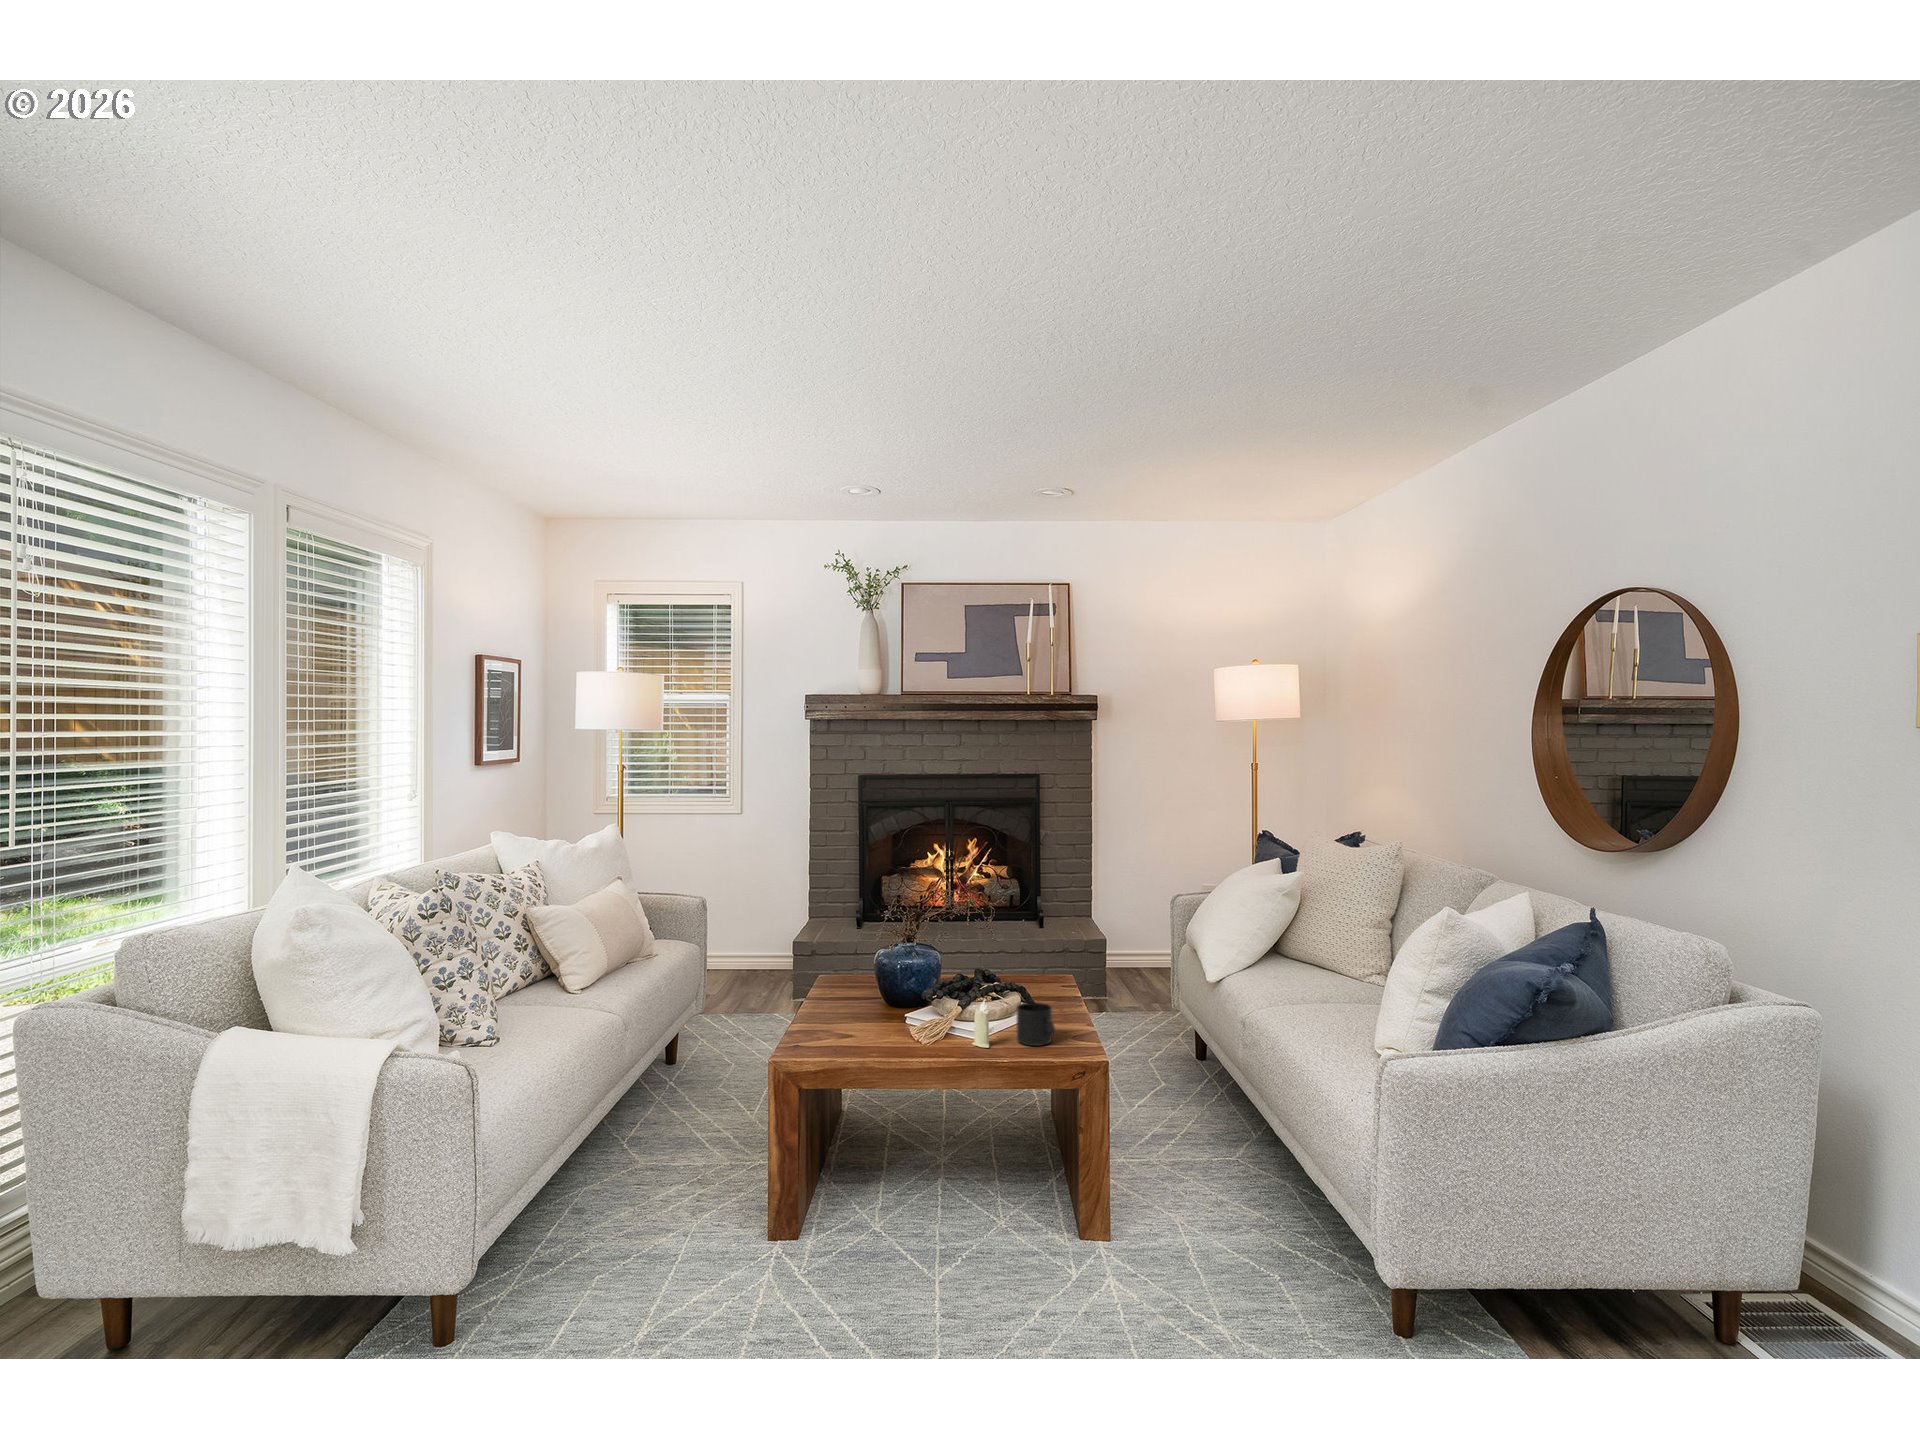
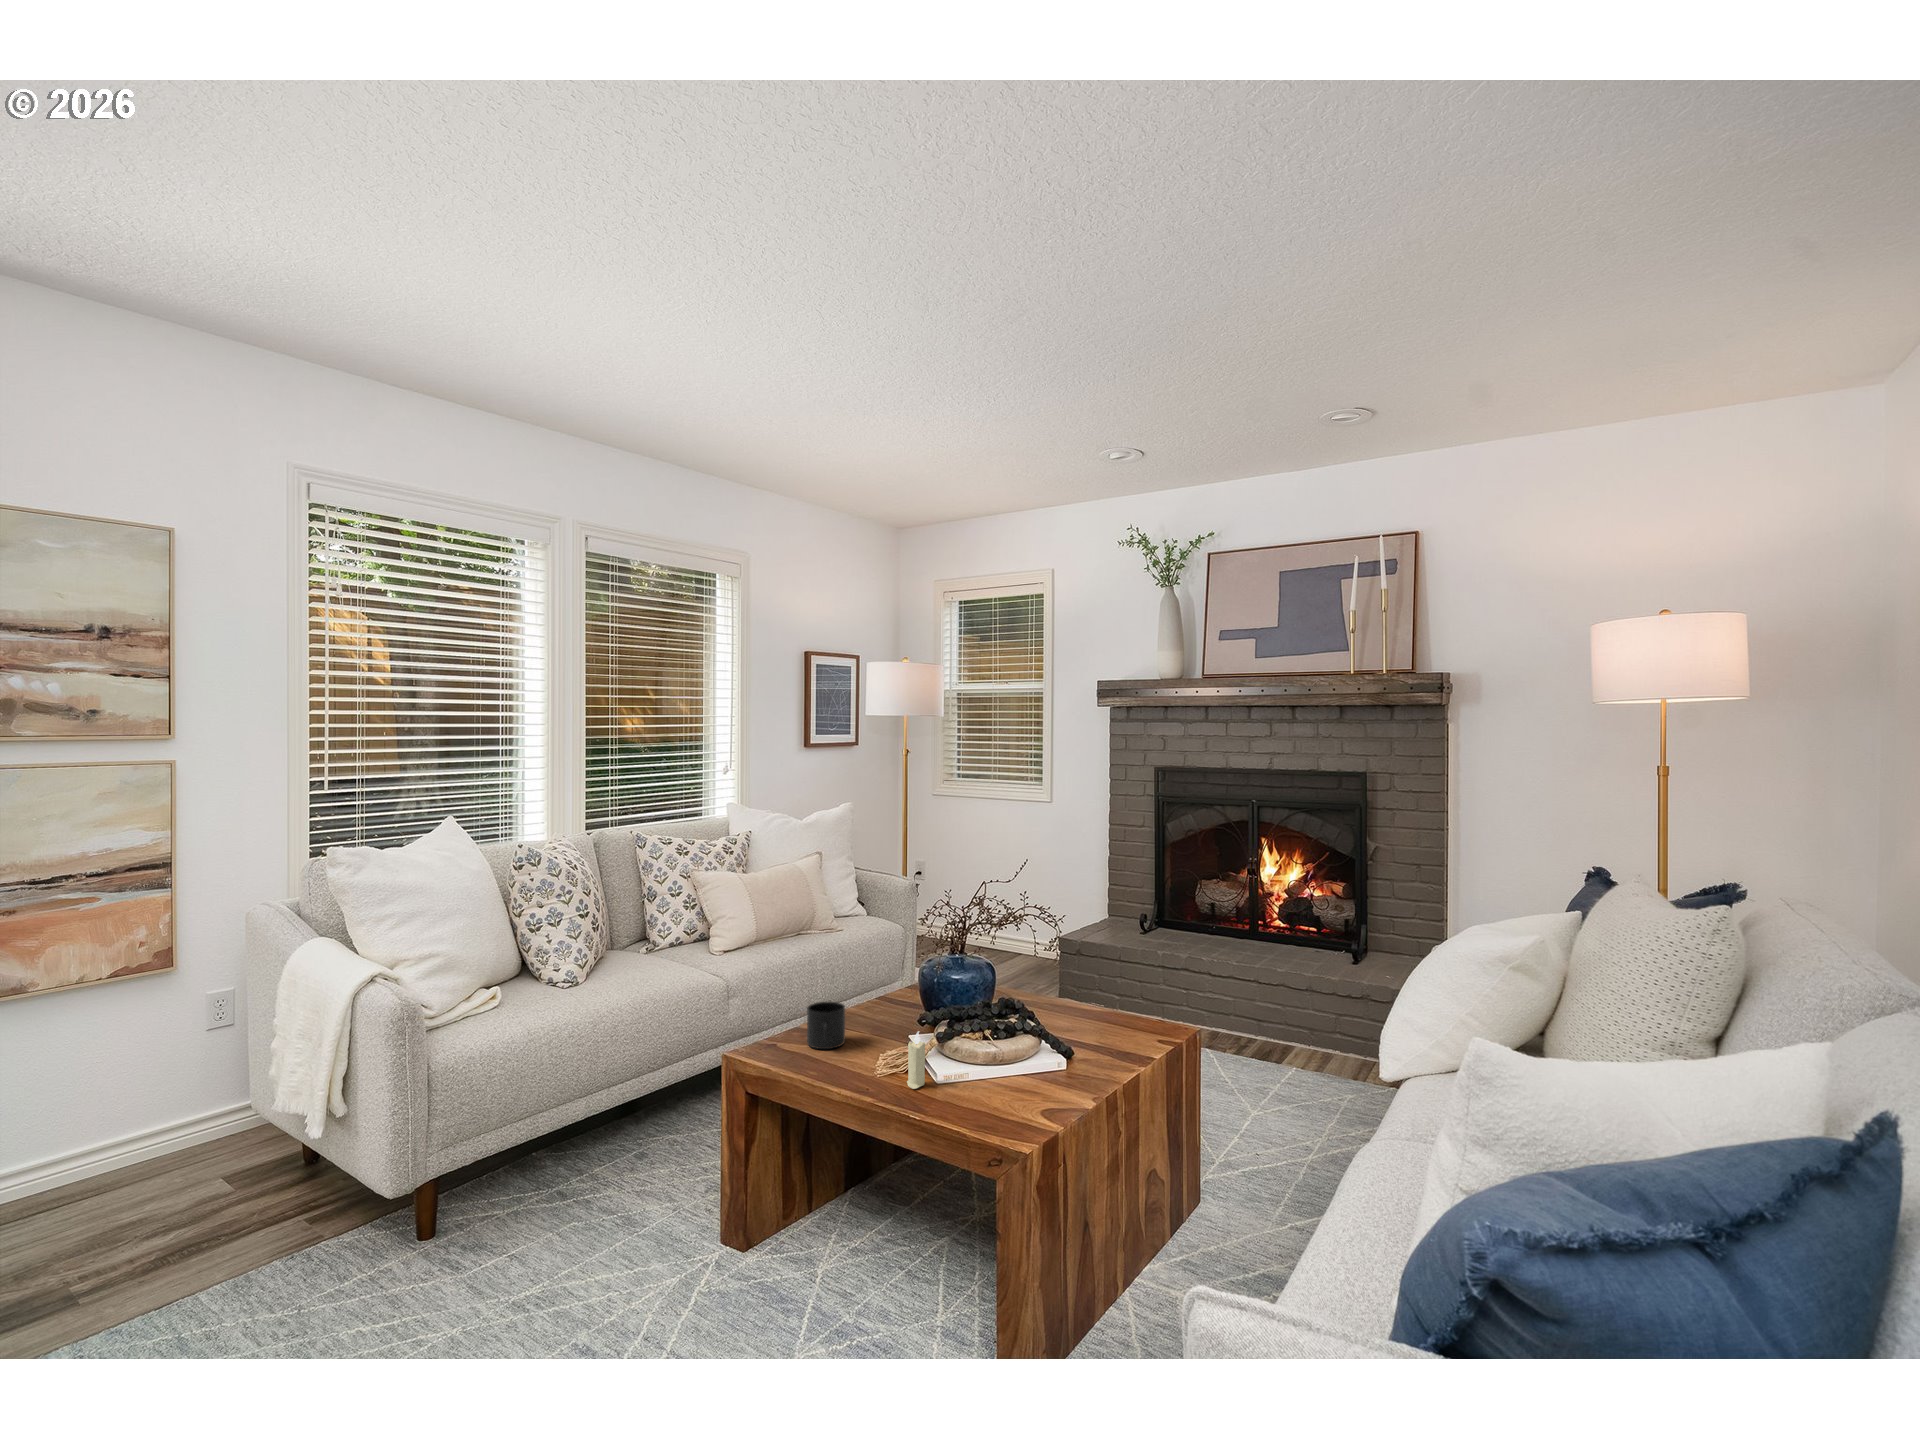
mug: present [1017,1002,1055,1046] -> present [807,1002,845,1049]

